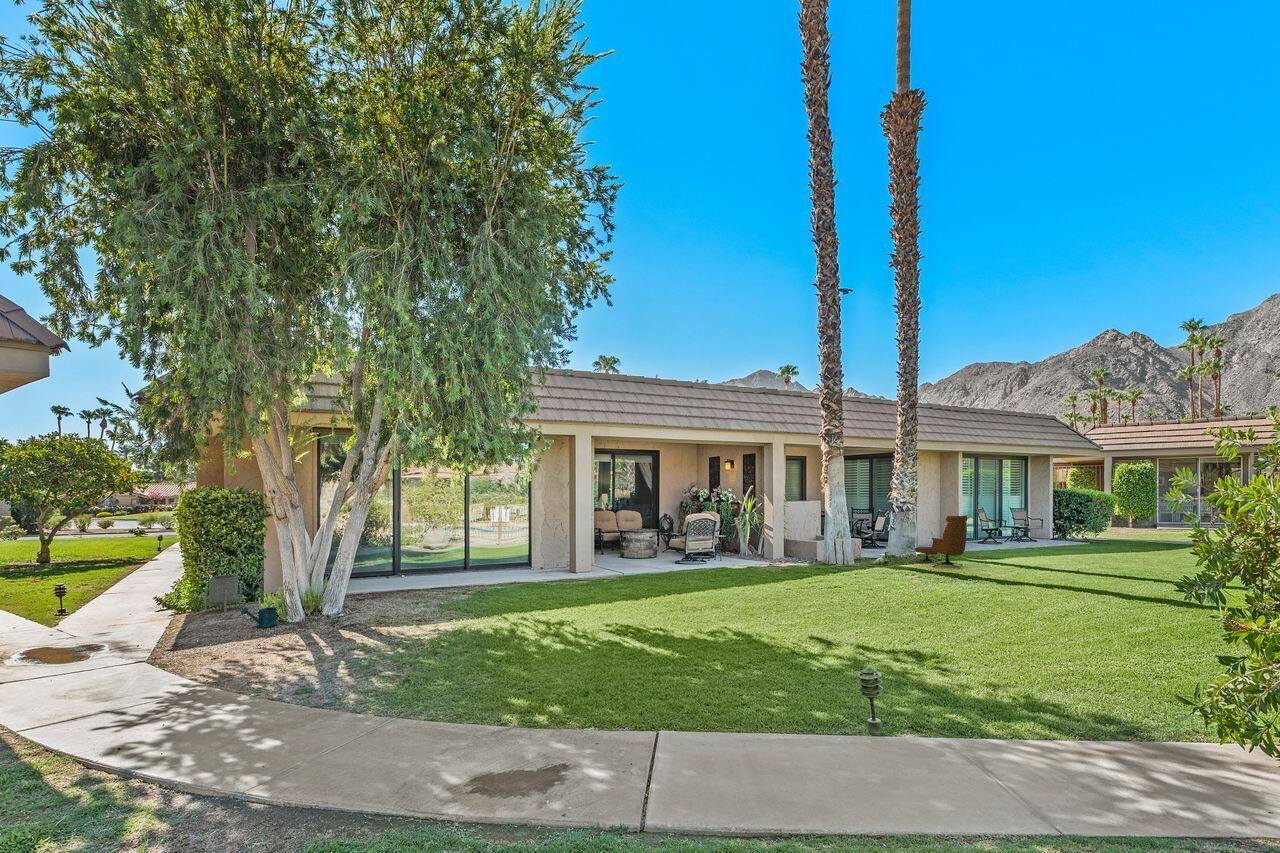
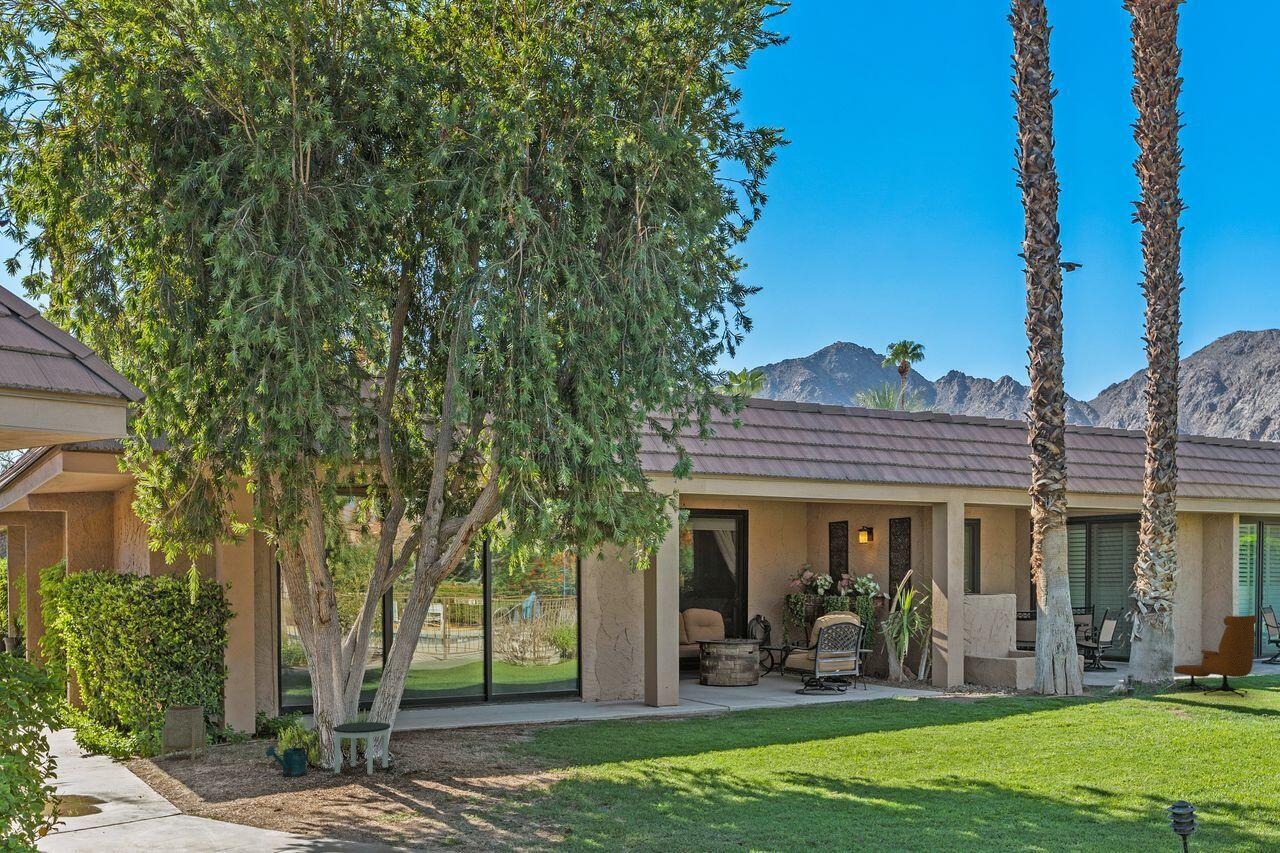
round table: none [297,589,341,627] -> present [333,722,390,774]

